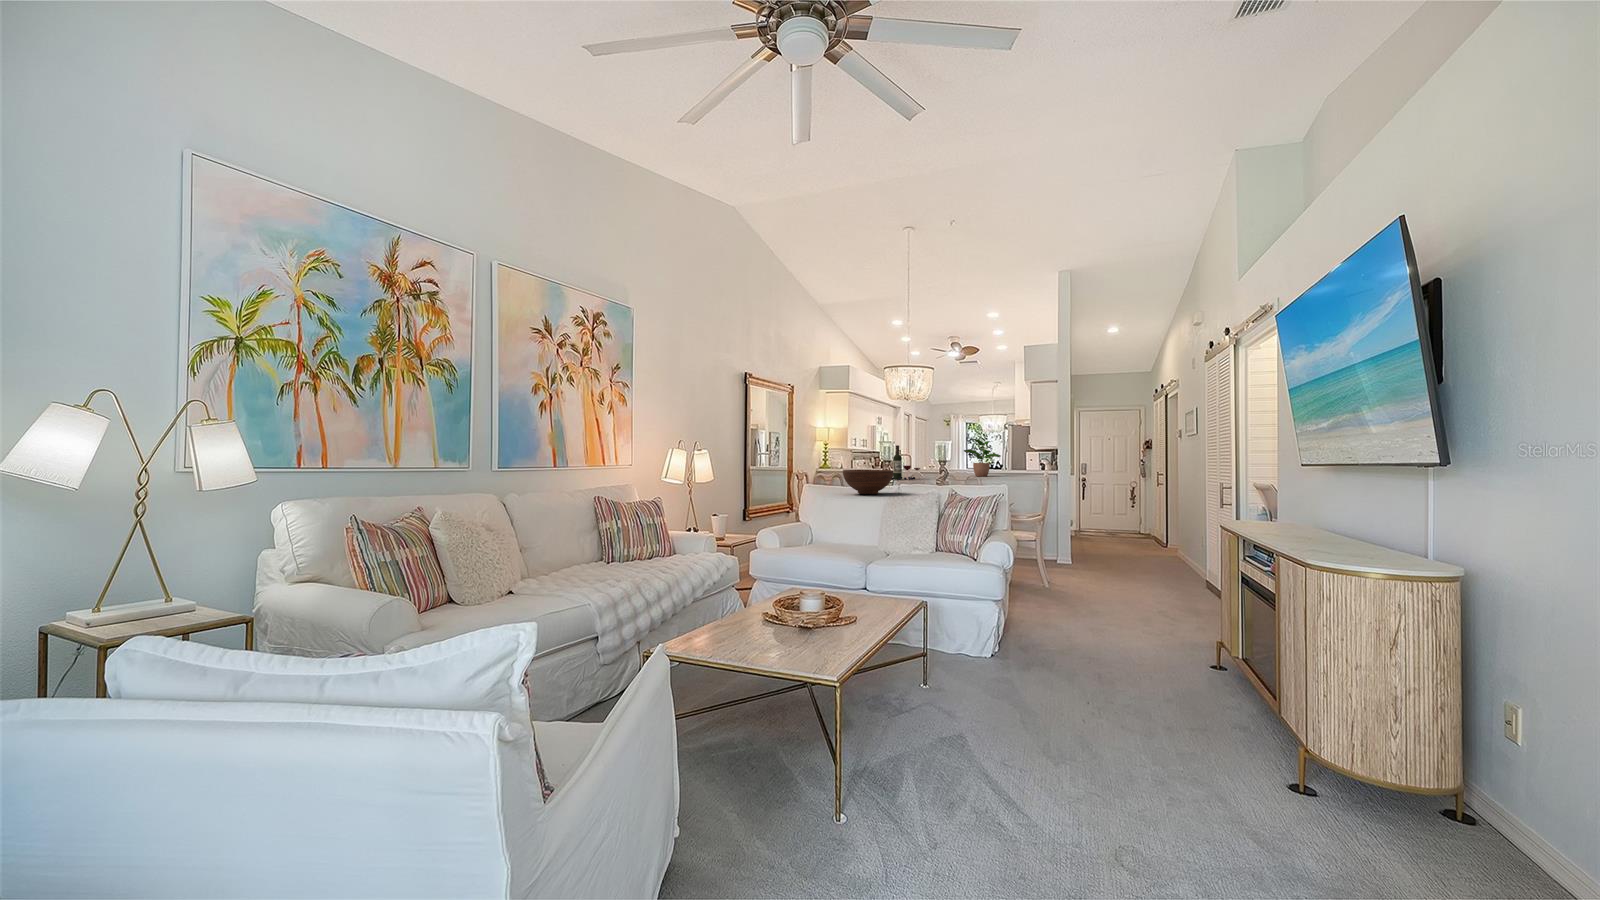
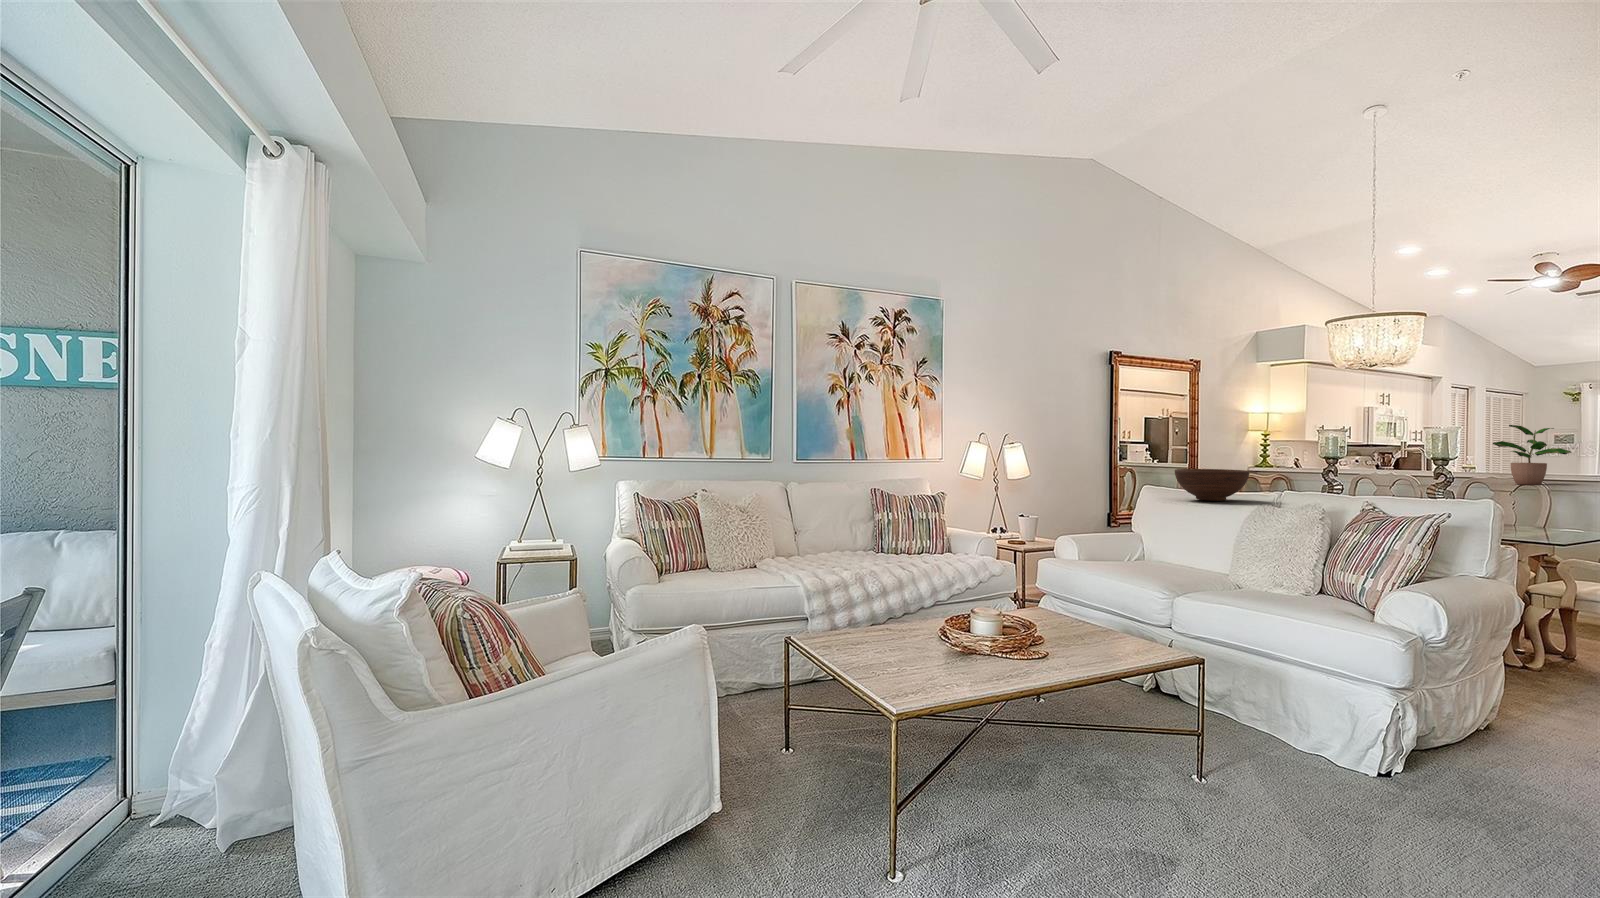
wine bottle: present [892,445,920,480] -> none [1325,436,1389,486]

